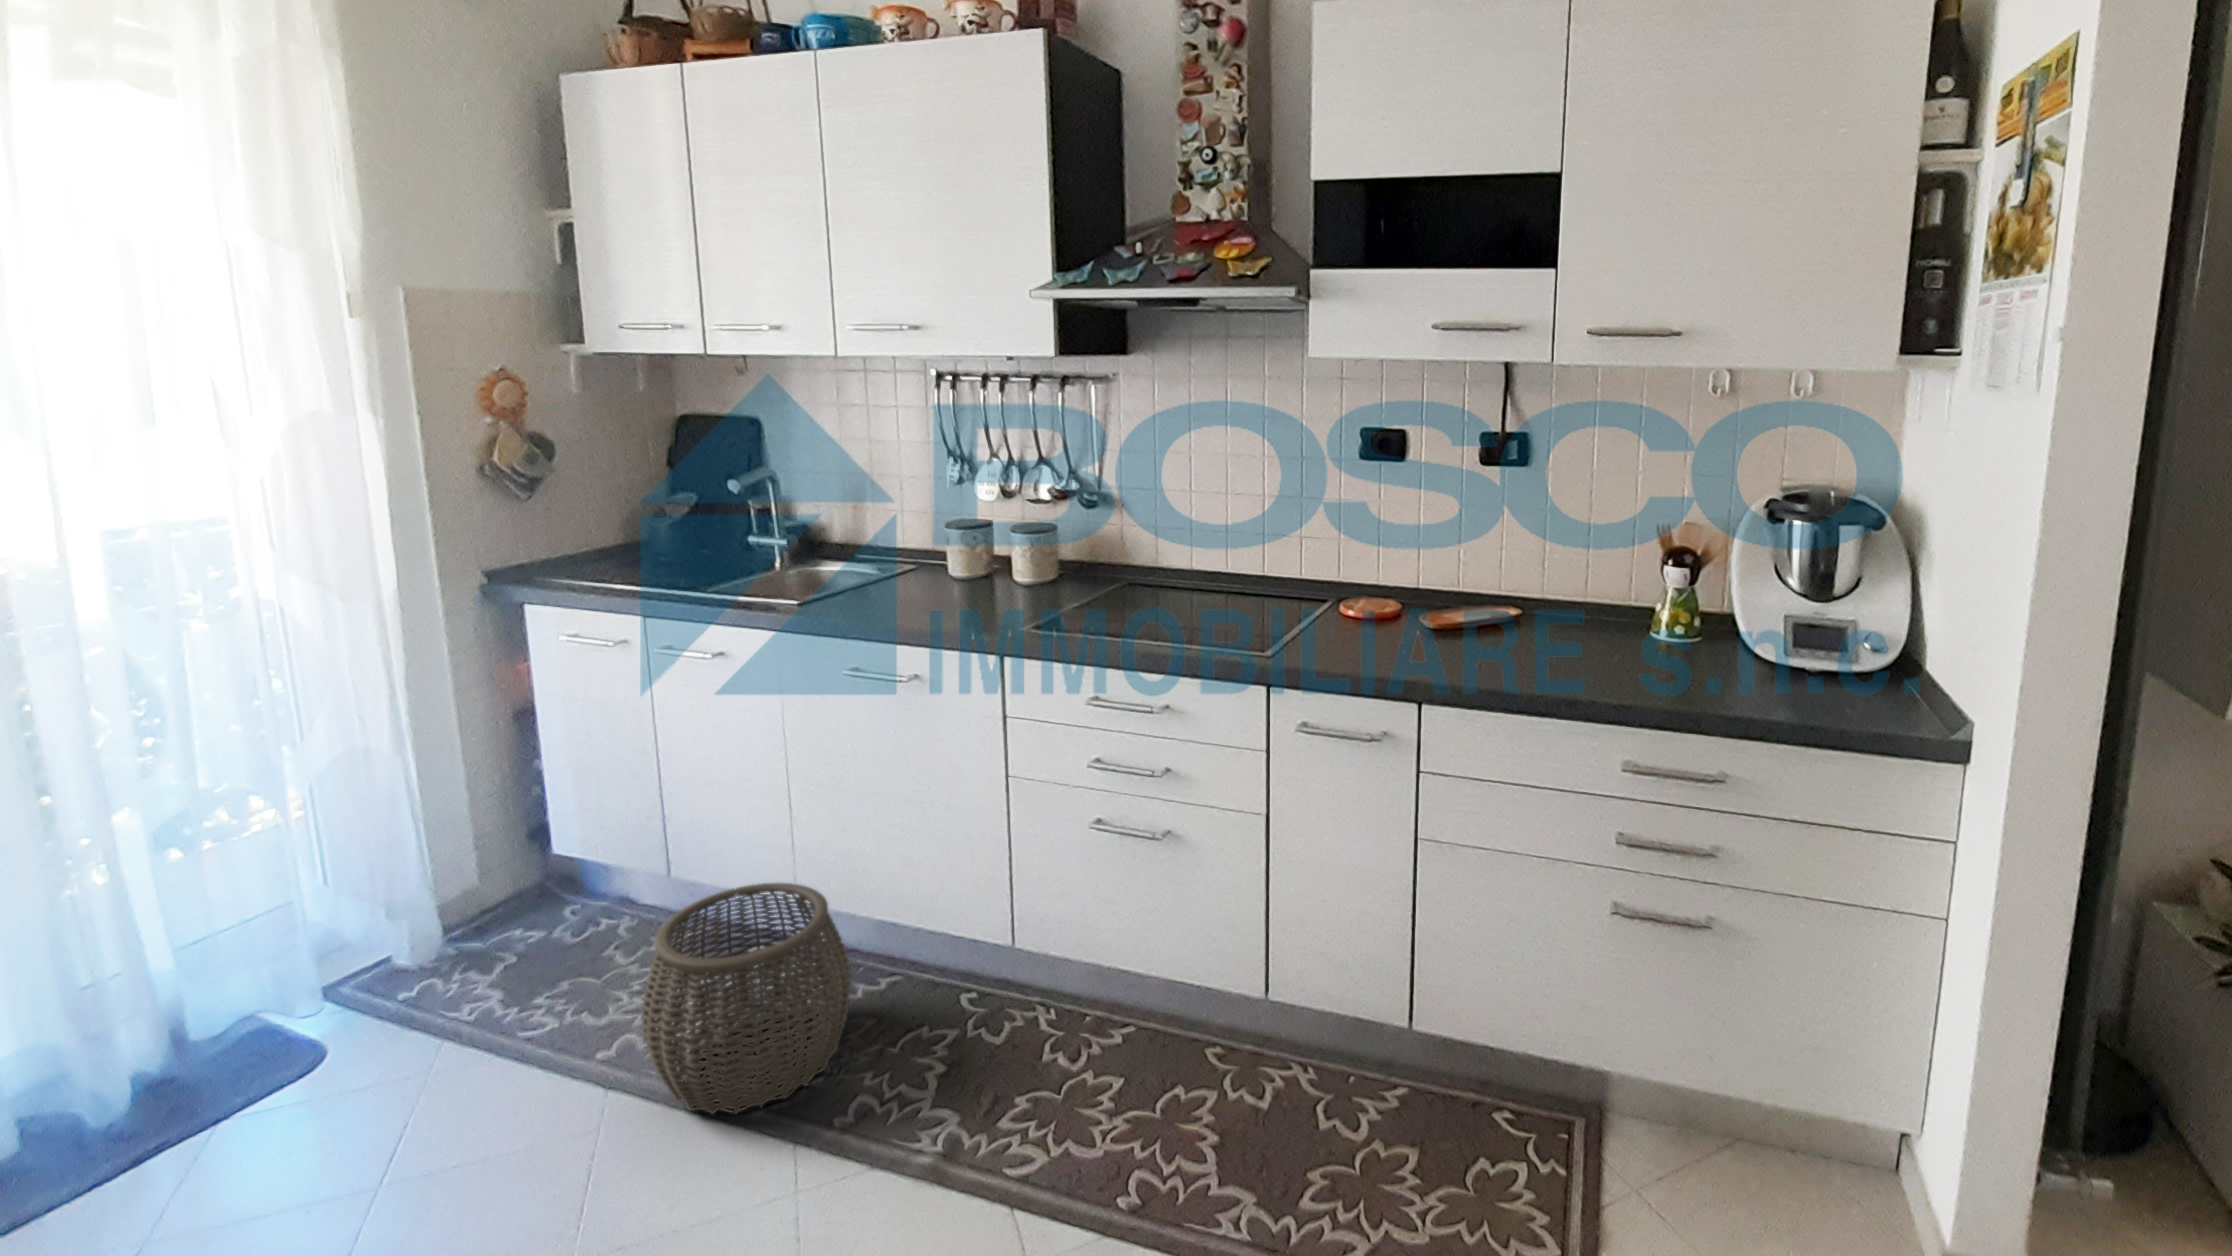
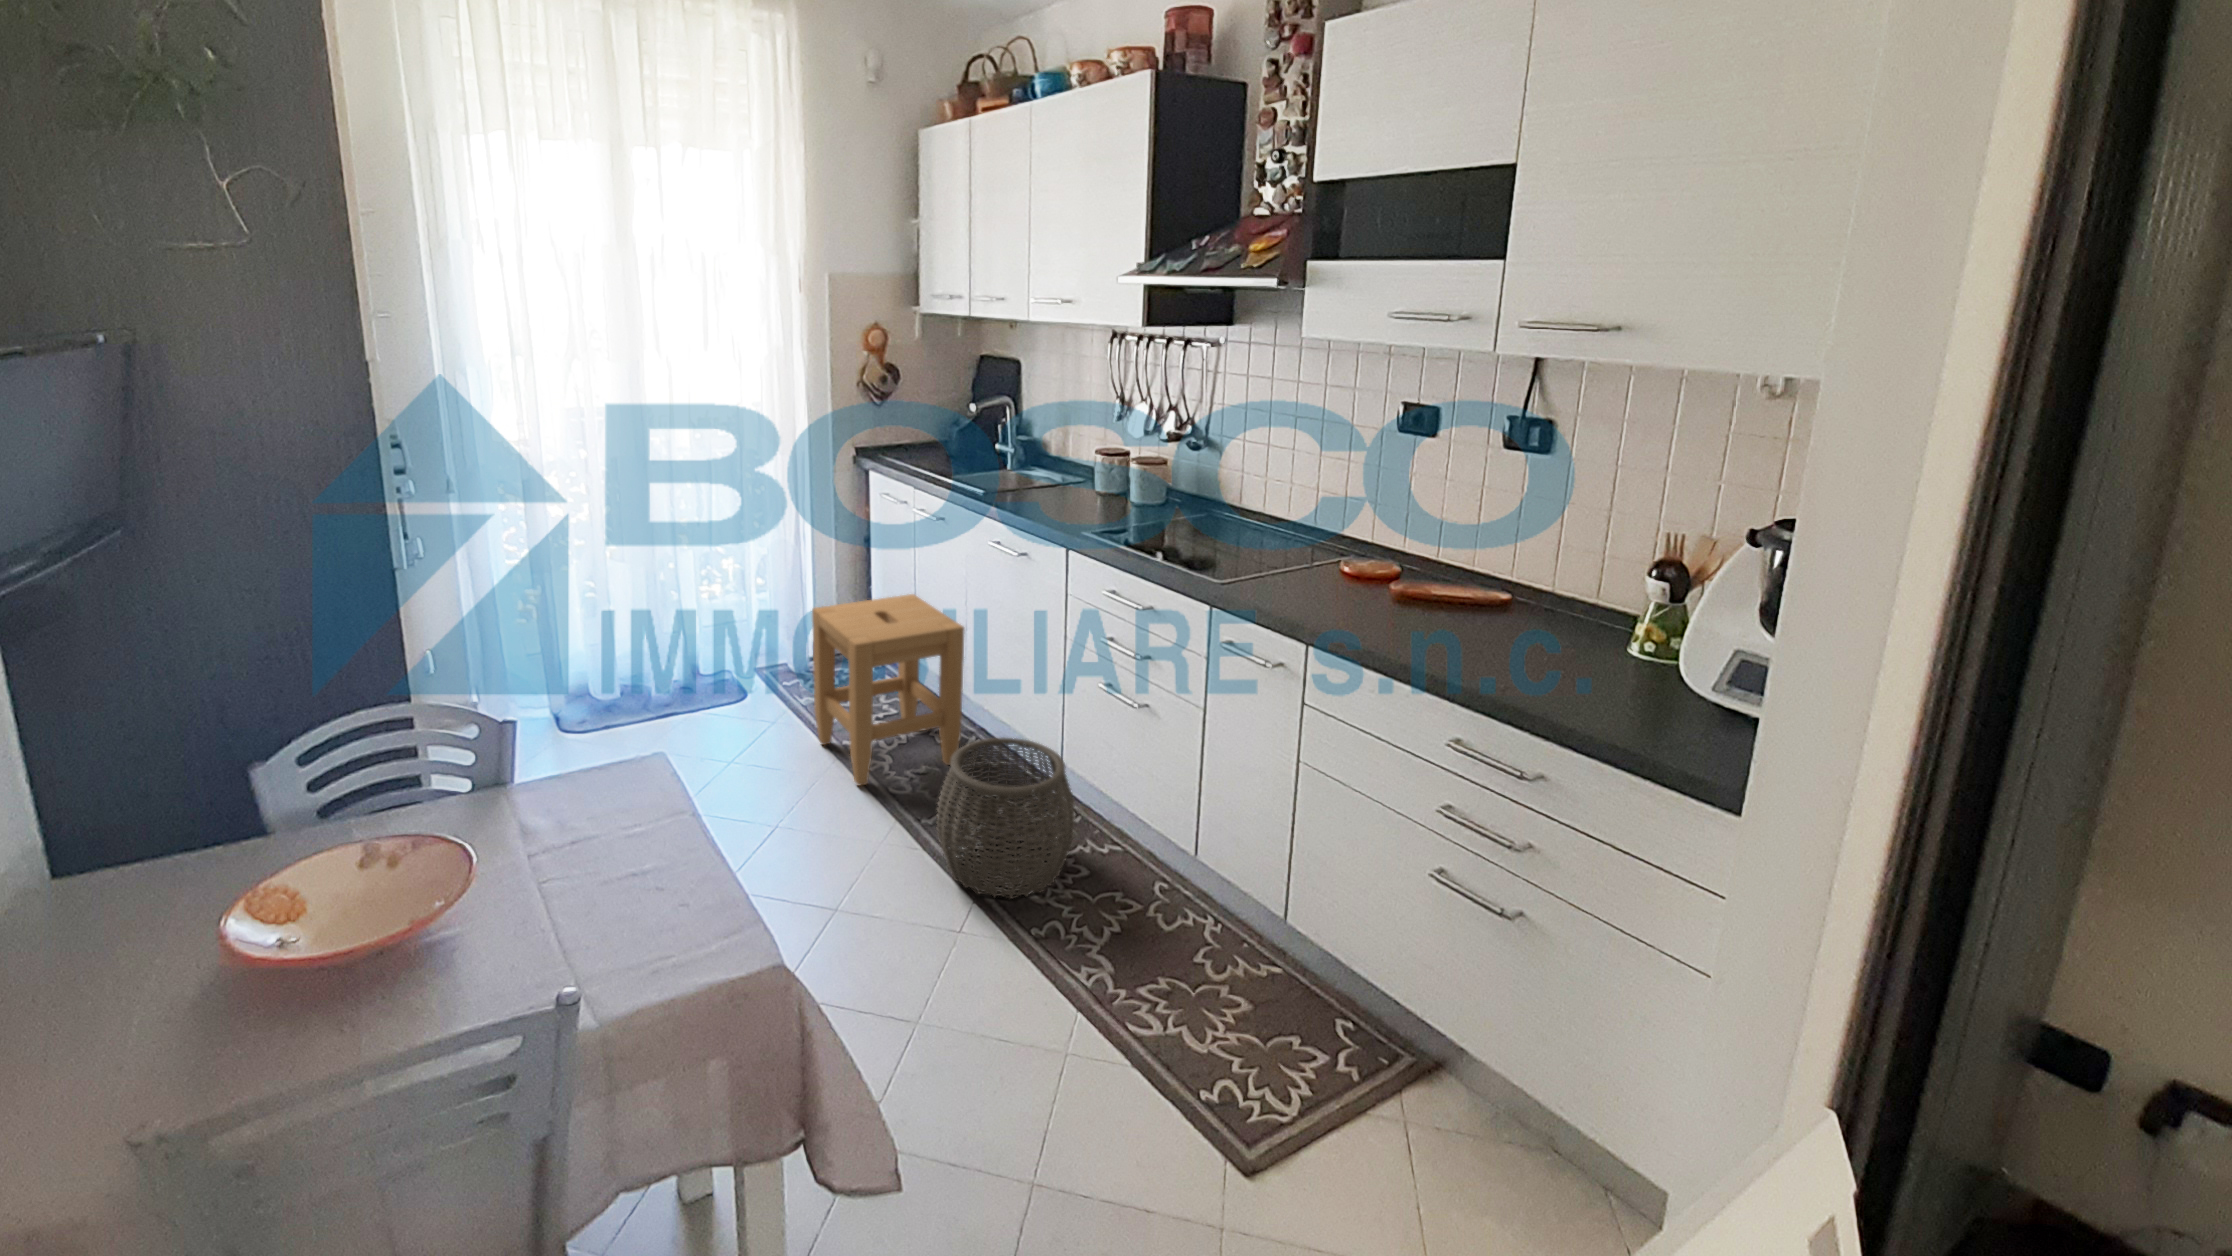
stool: none [309,744,621,1050] -> present [812,594,964,786]

